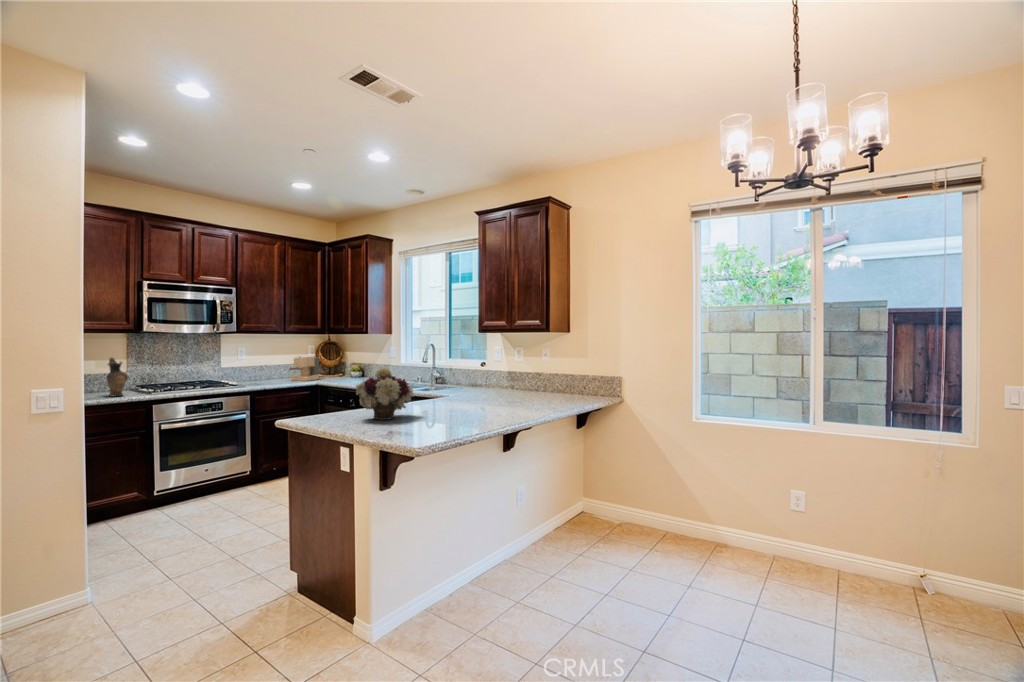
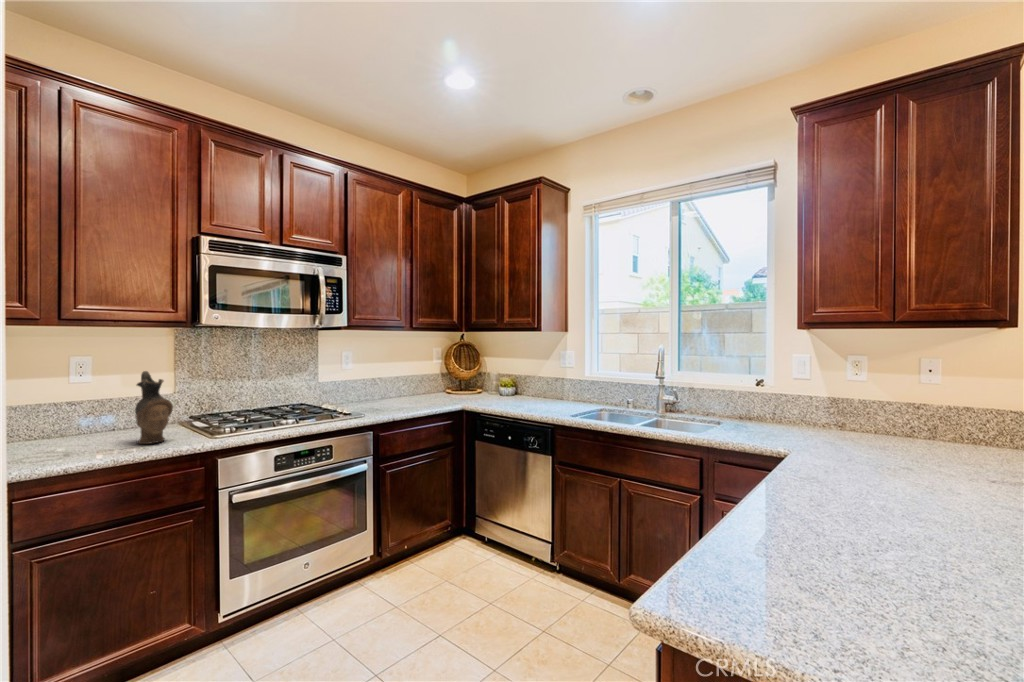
coffee maker: present [290,357,319,381] -> none [420,365,459,403]
flower arrangement: present [355,367,414,420] -> none [777,420,961,587]

